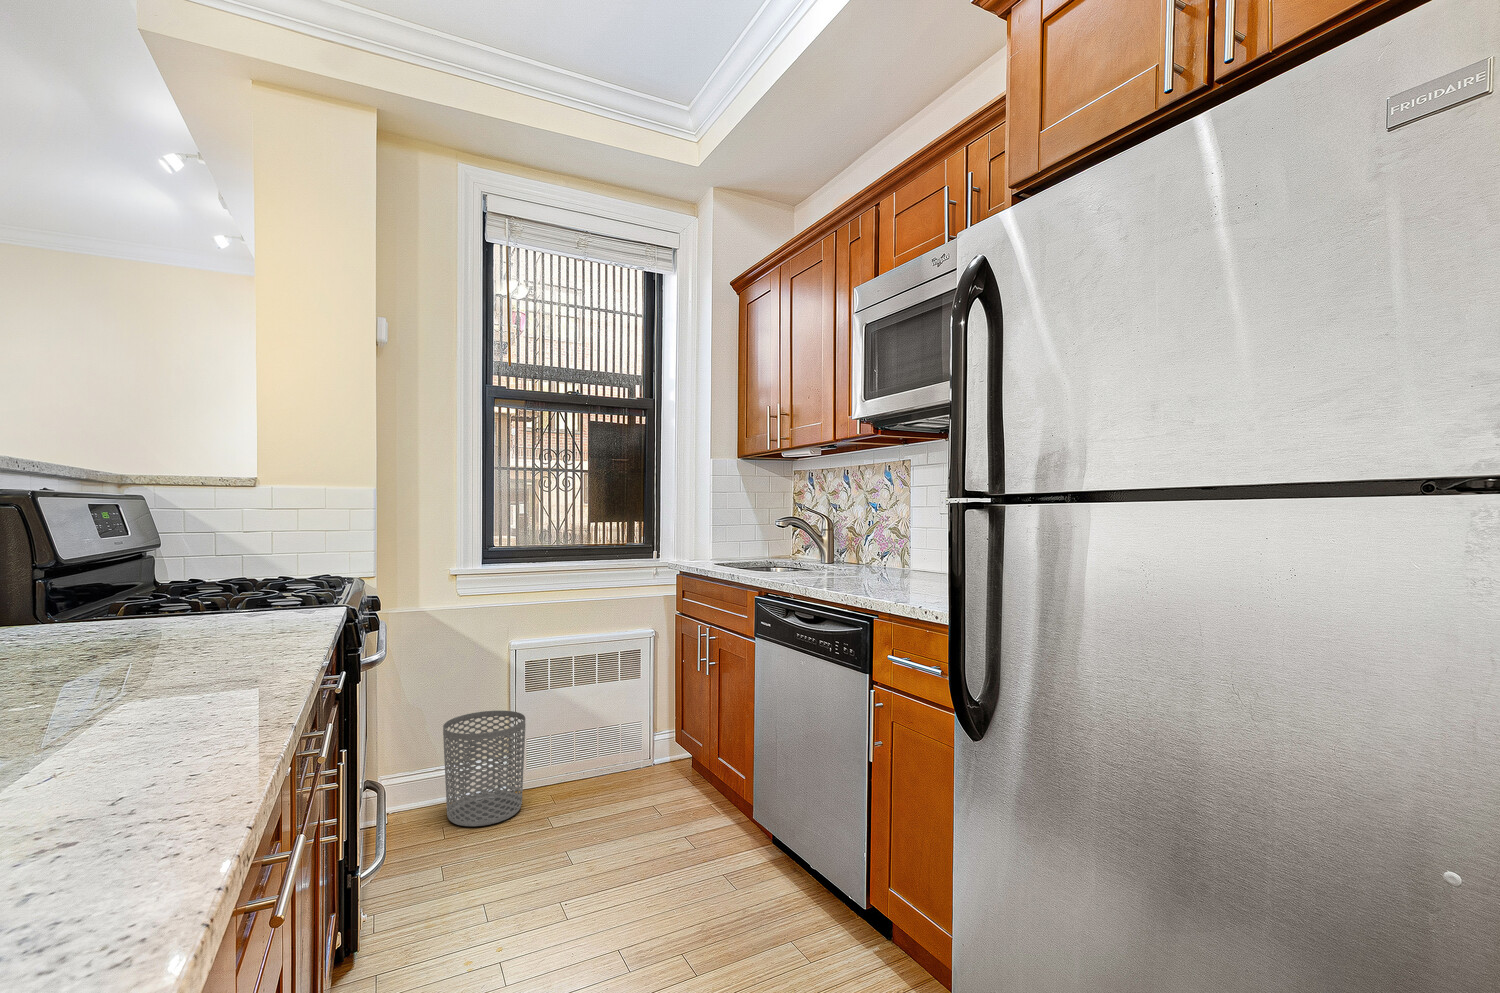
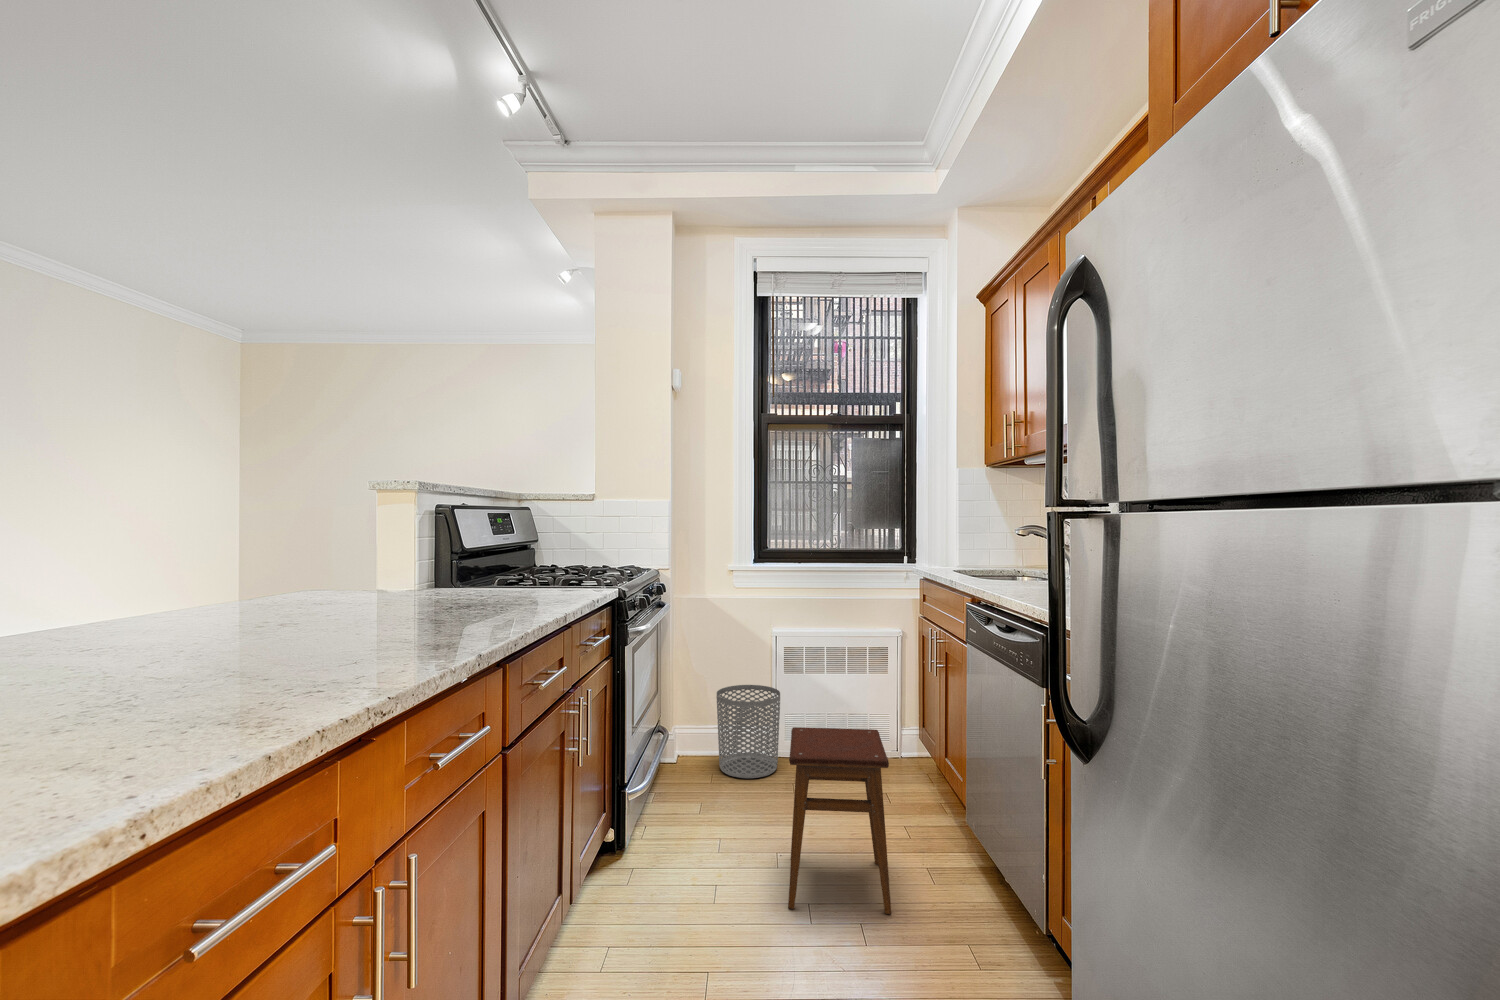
stool: none [582,739,714,960] -> present [788,727,891,914]

